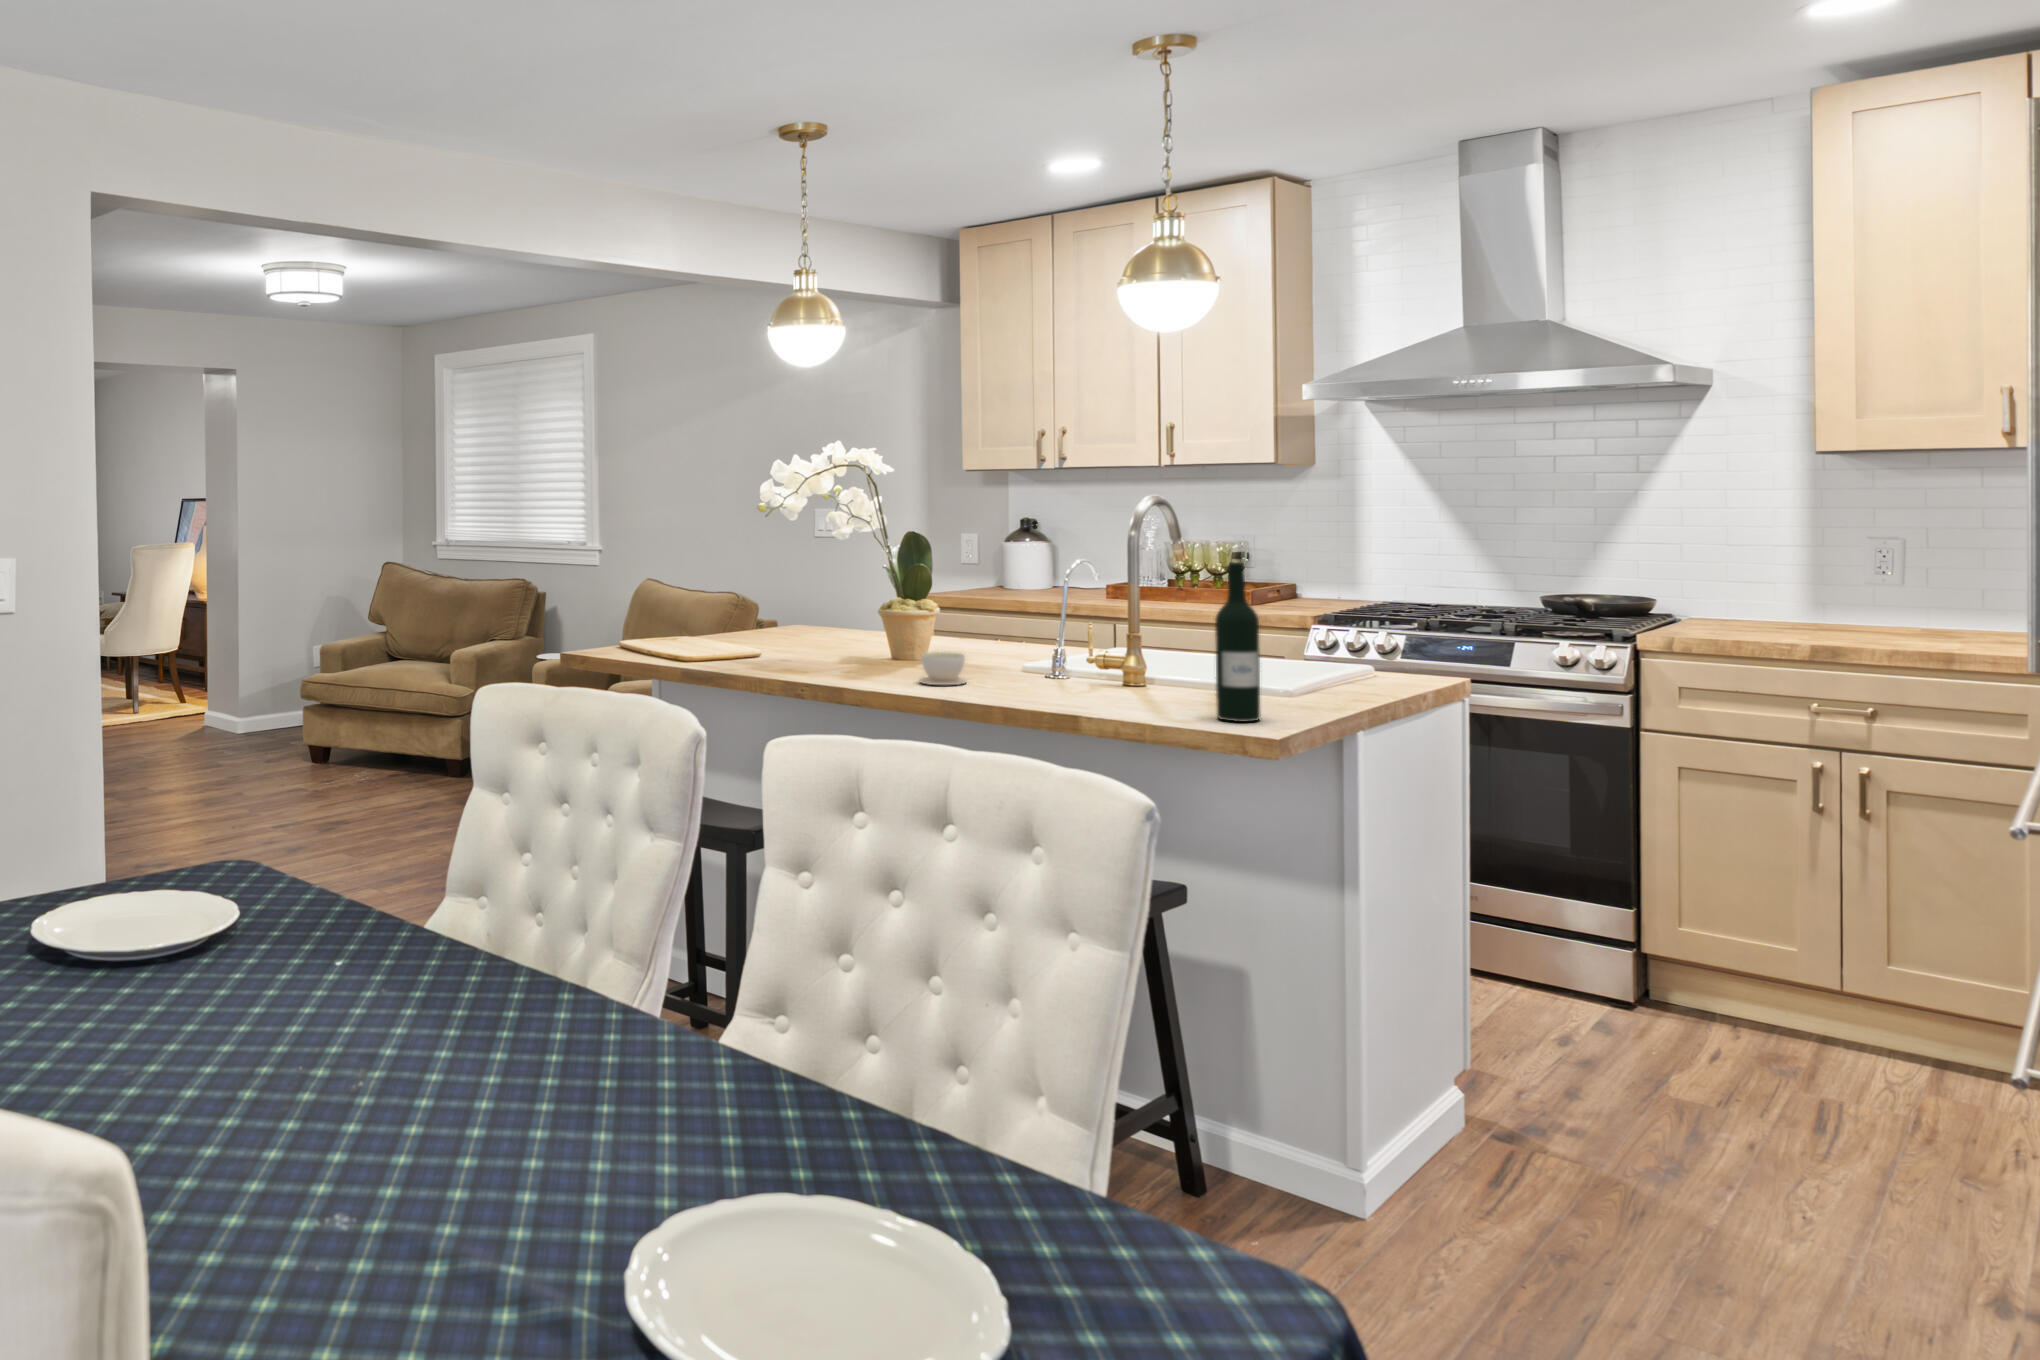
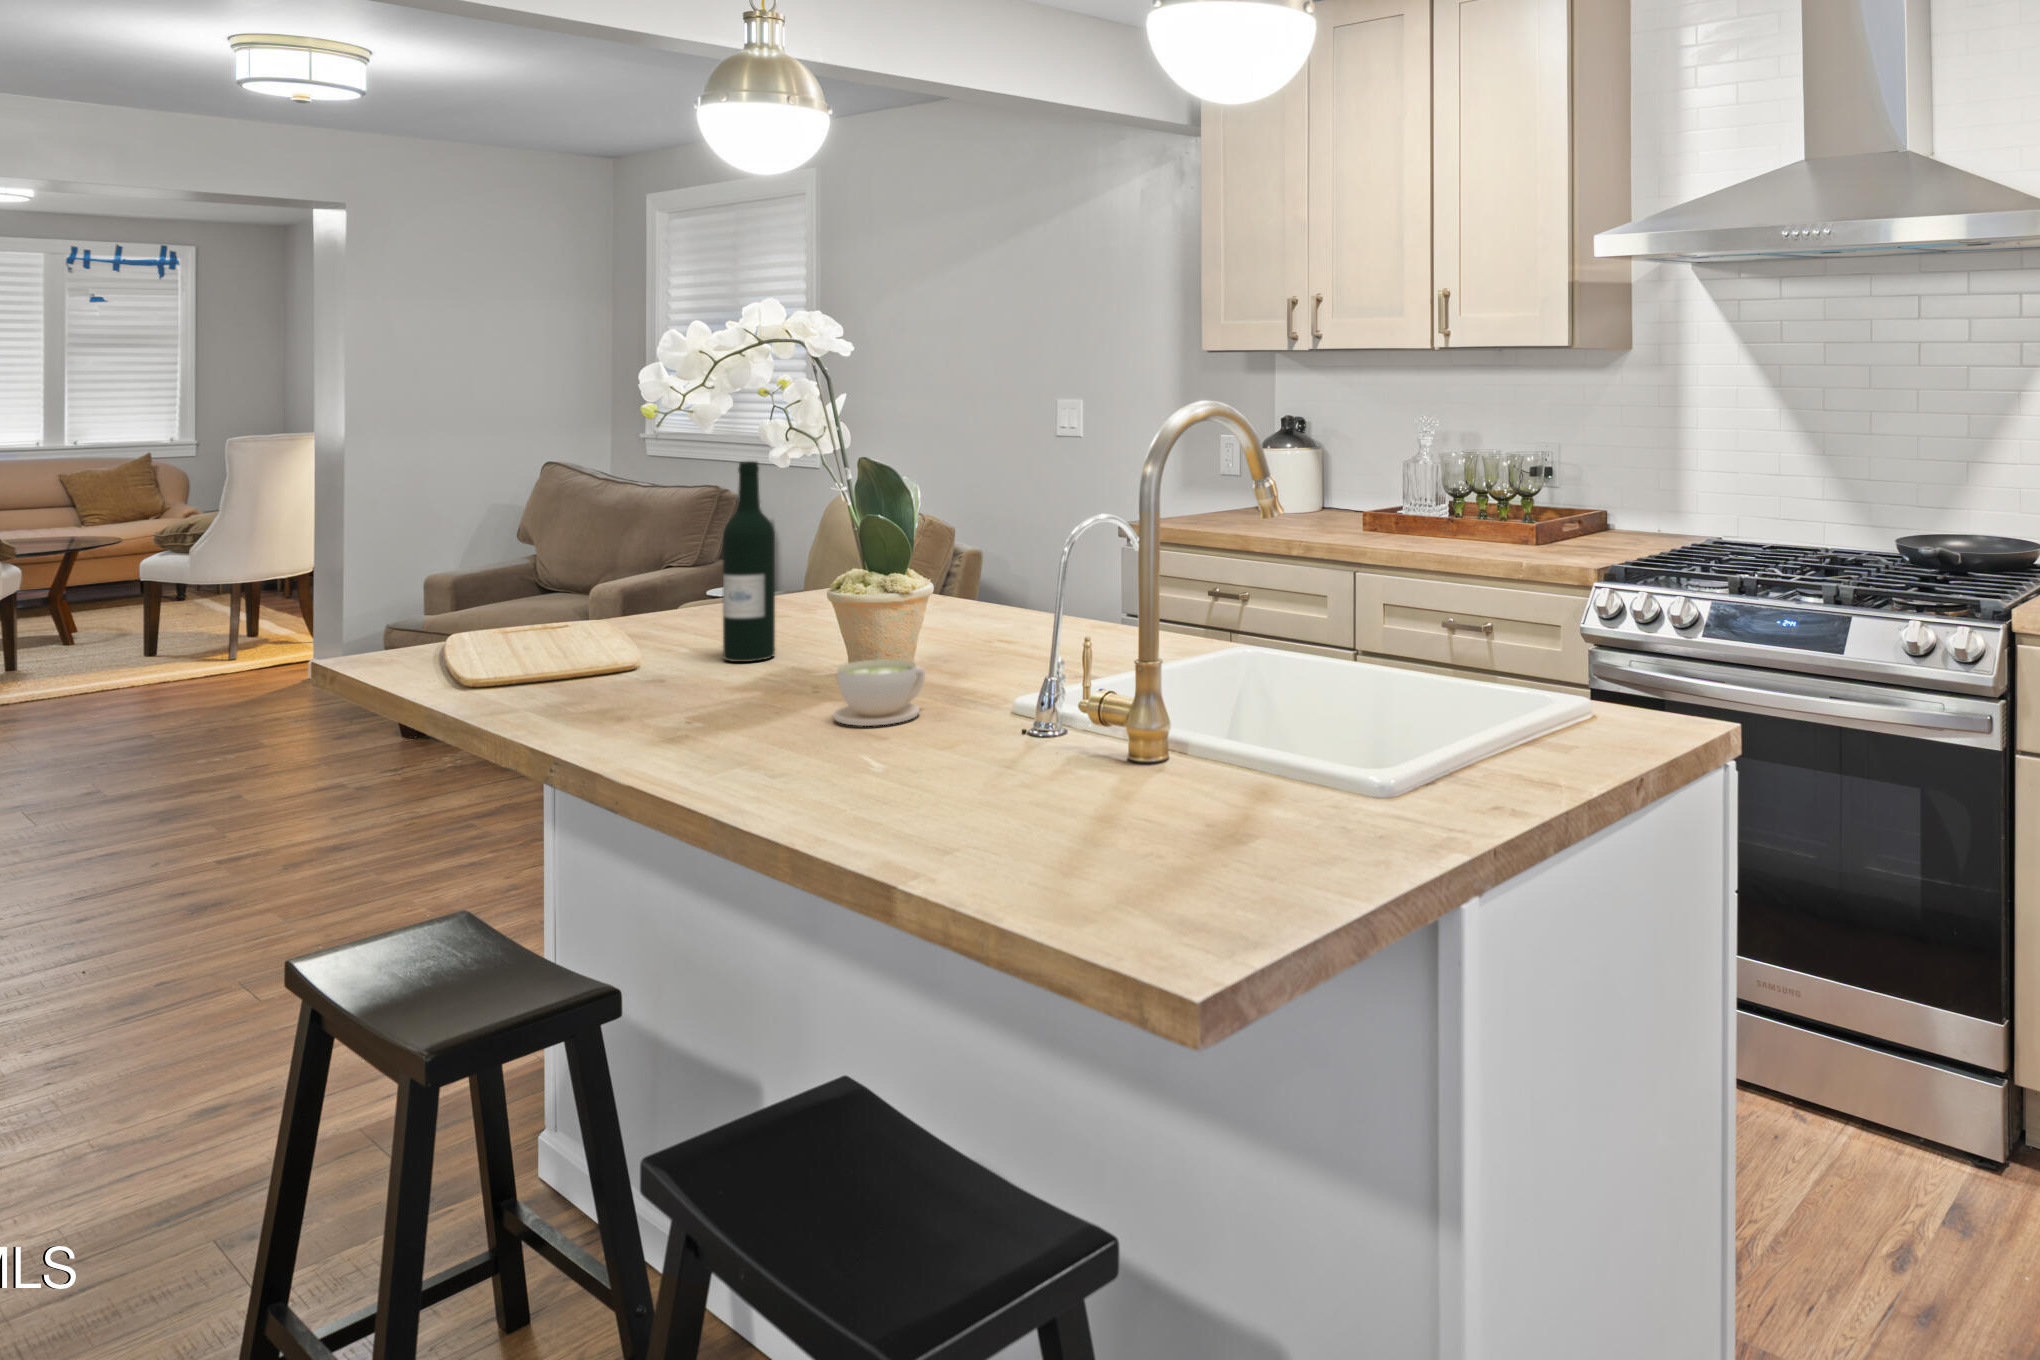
wine bottle: present [1215,562,1260,722] -> present [723,461,775,662]

